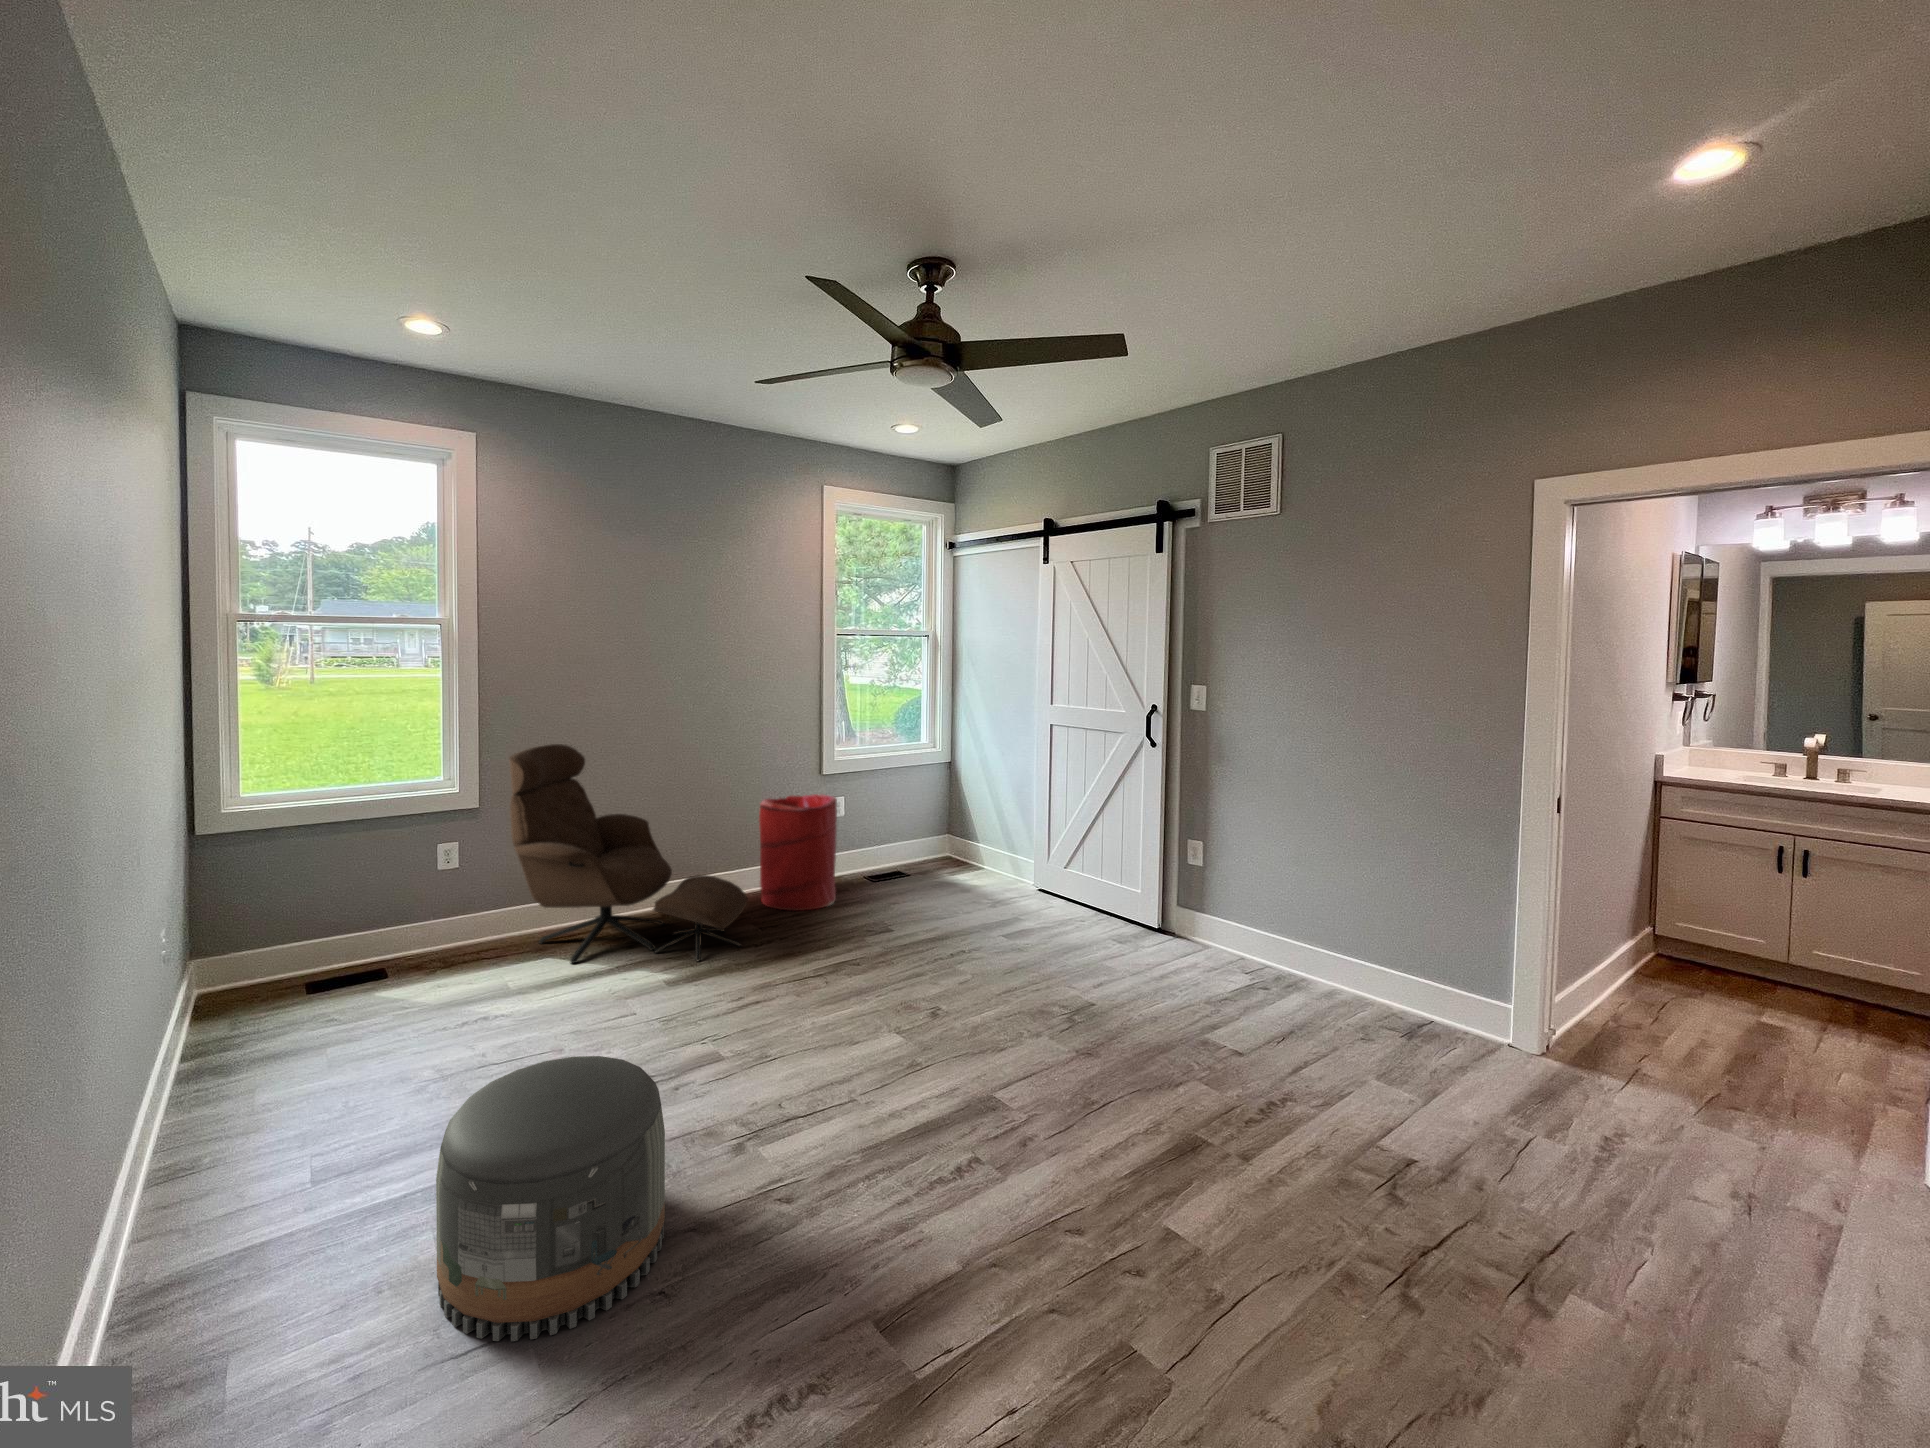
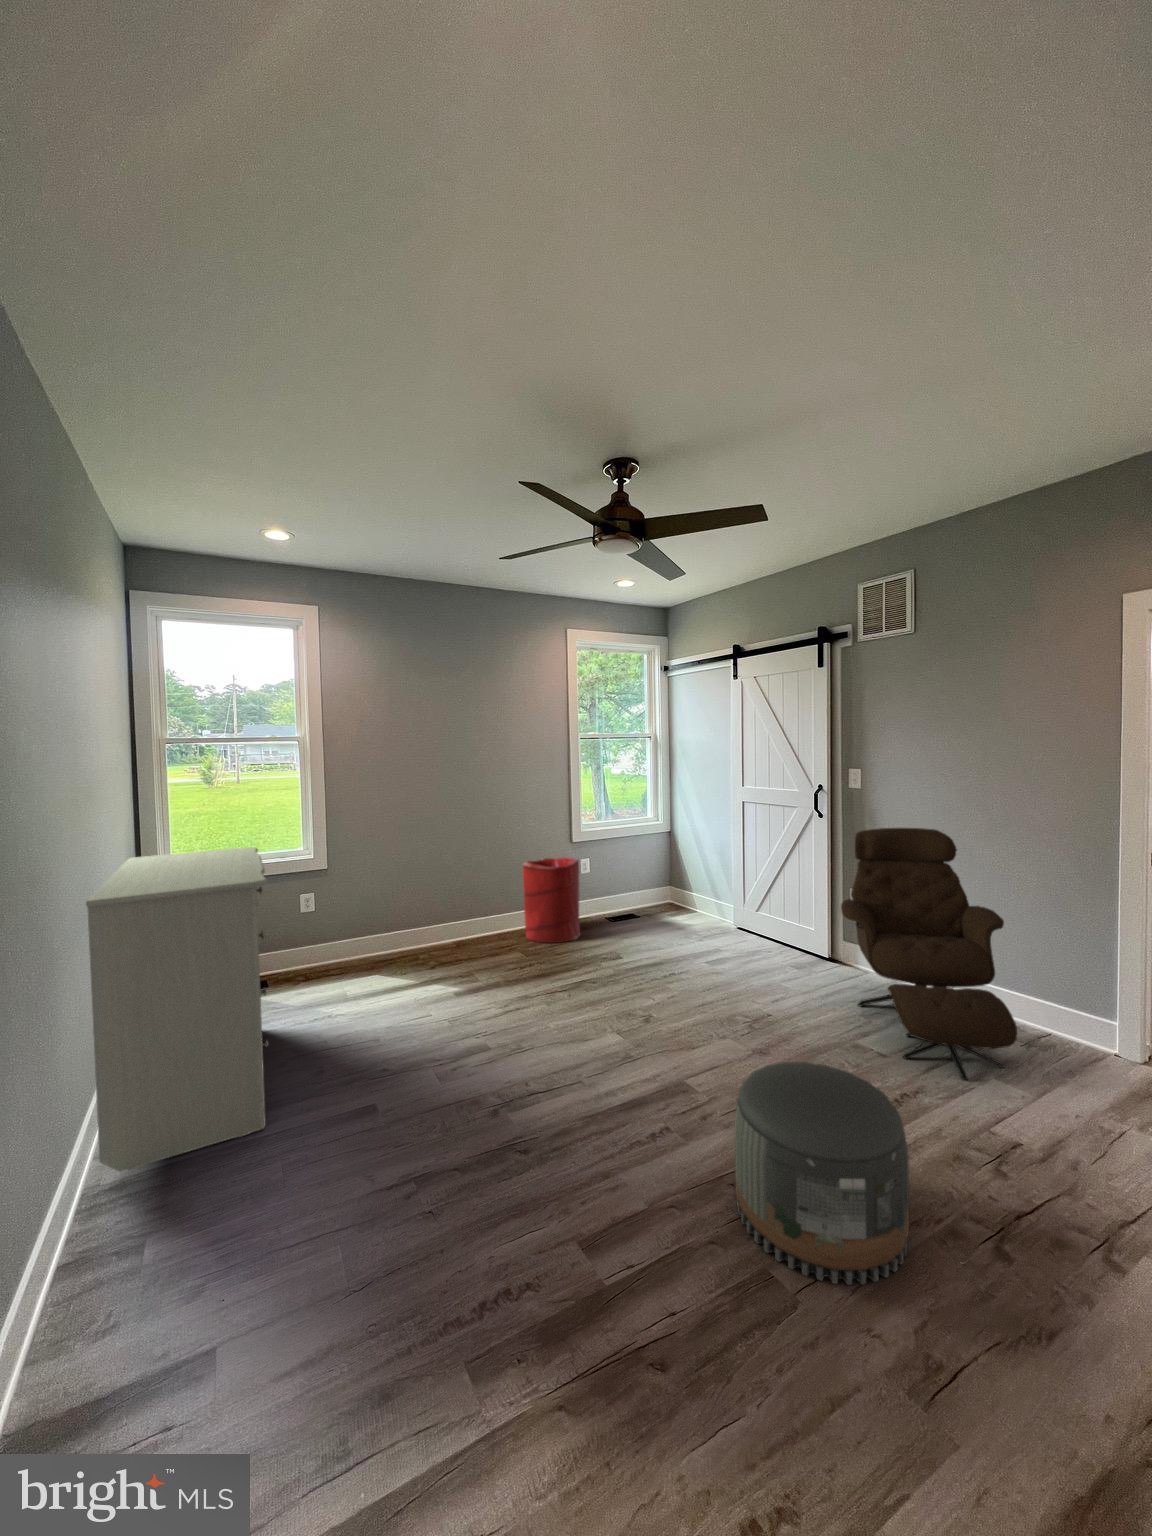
lounge chair: present [509,744,748,963] -> present [841,828,1017,1080]
dresser: none [124,774,414,1264] -> present [86,847,269,1172]
pouf: present [436,1056,665,1341] -> present [735,1062,909,1285]

